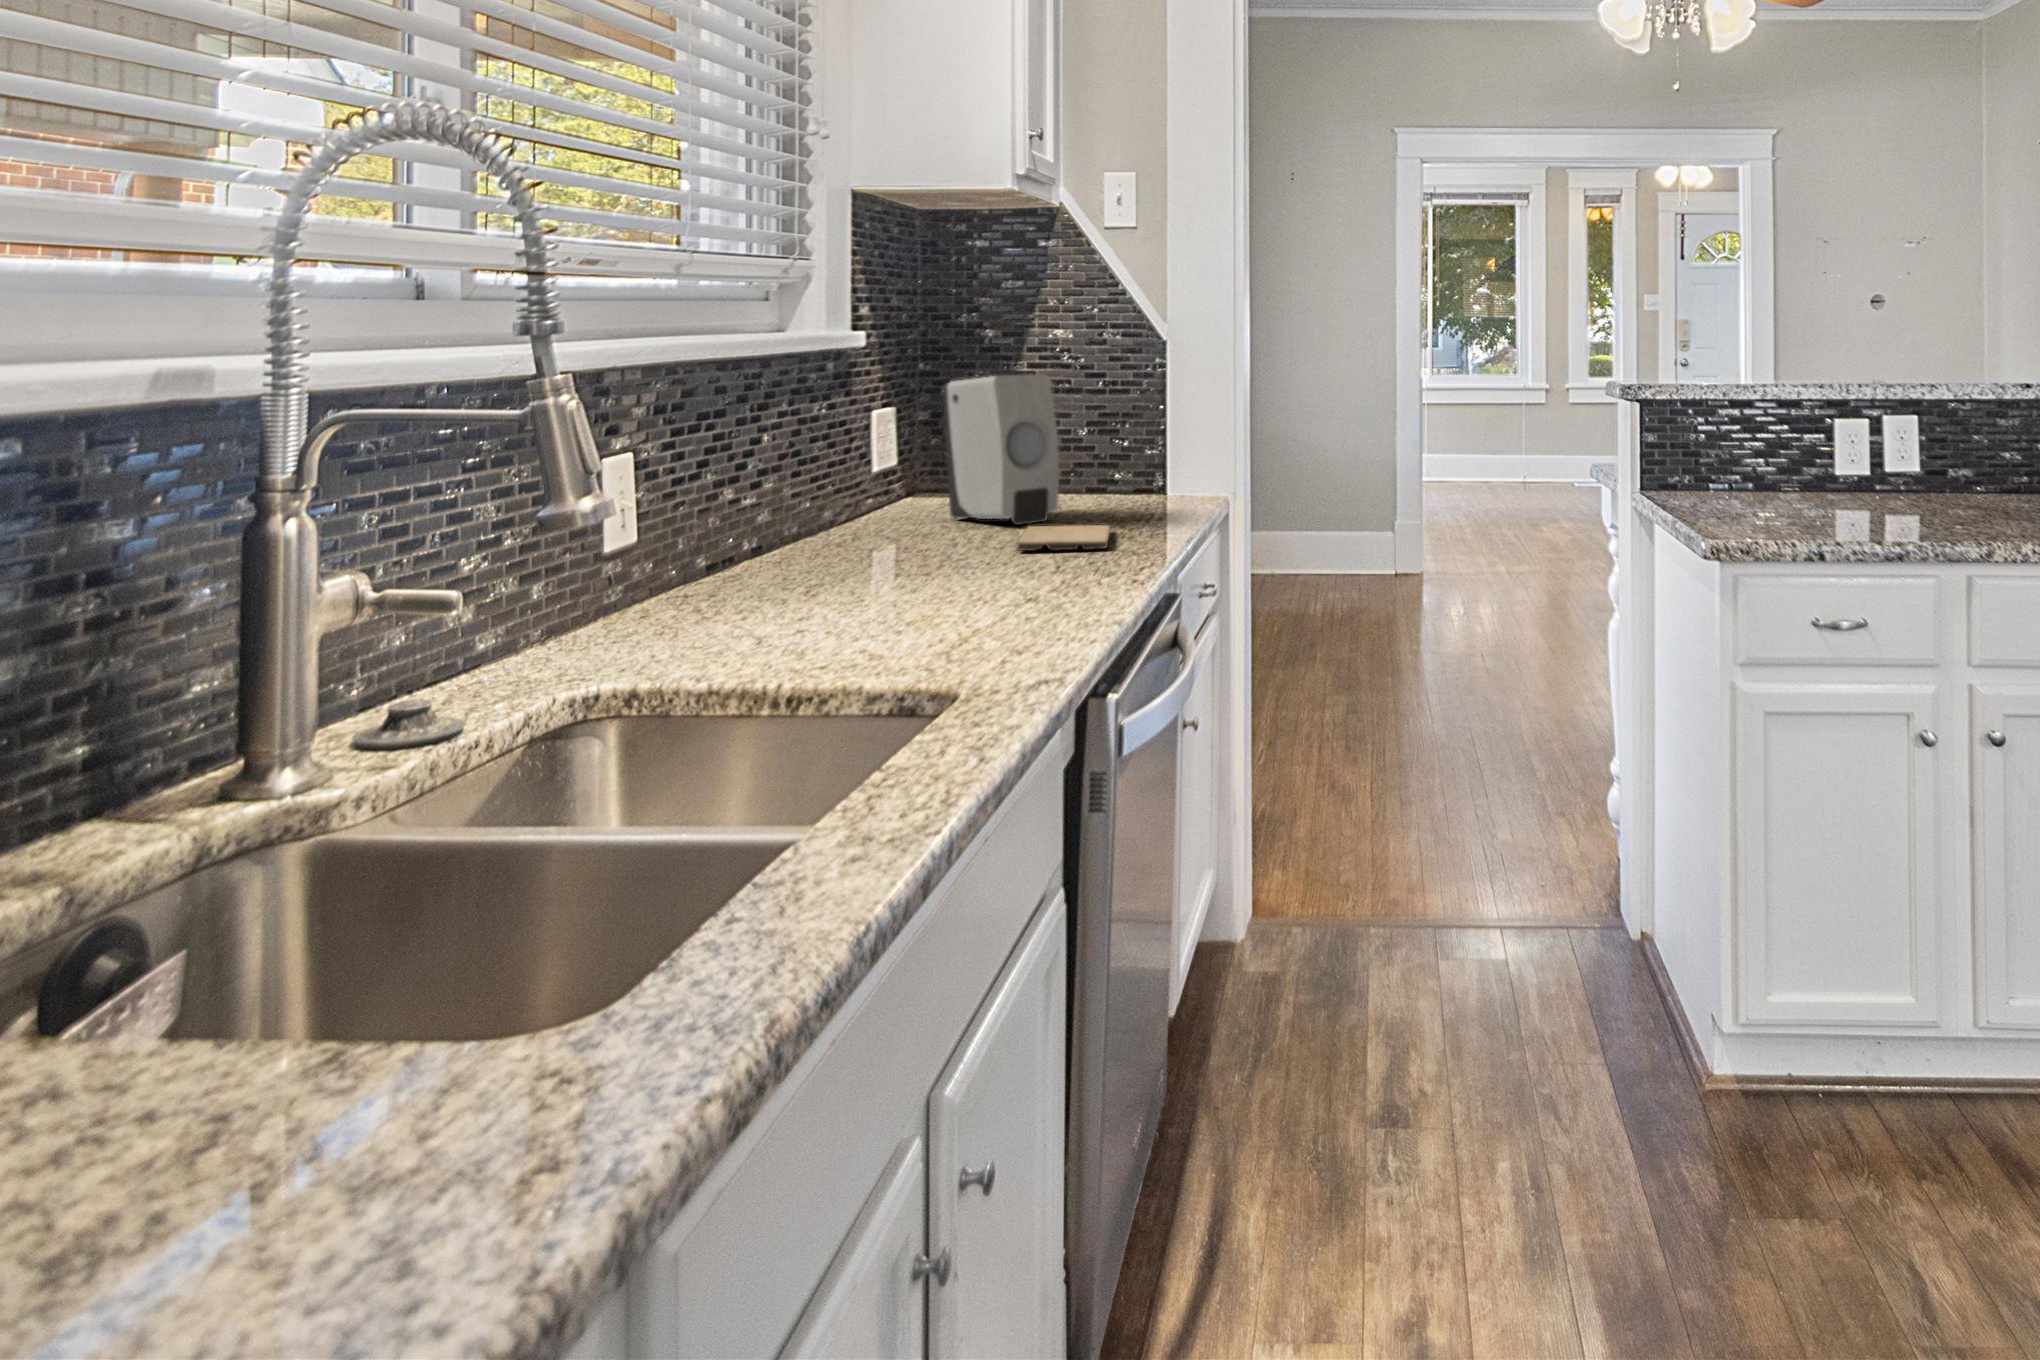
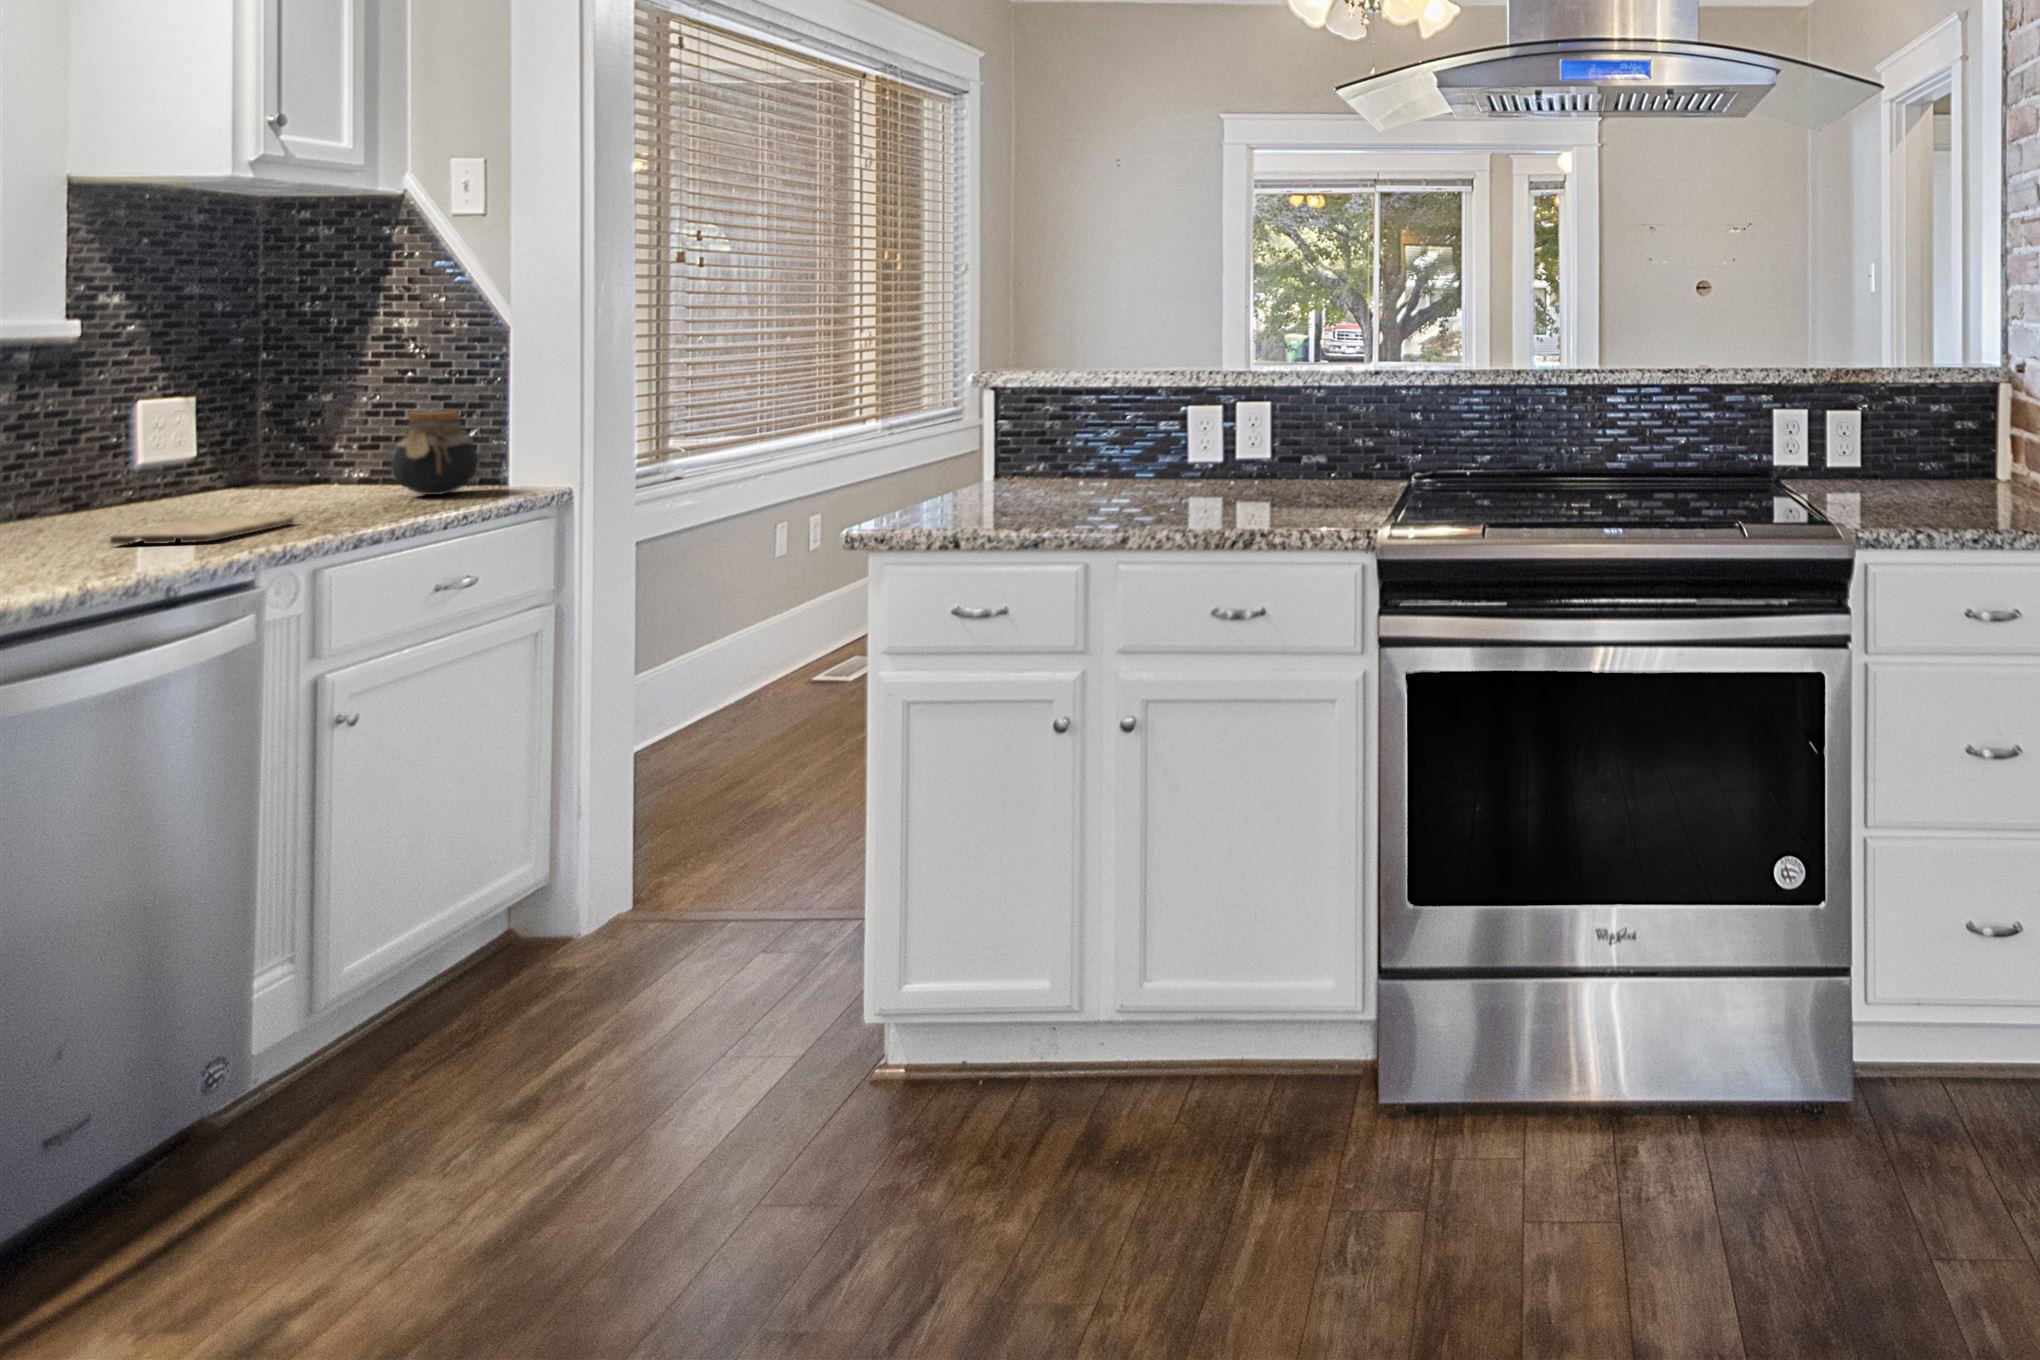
soap dispenser: present [943,374,1059,525] -> none [185,364,296,517]
jar: none [1096,421,1166,505] -> present [391,411,479,495]

